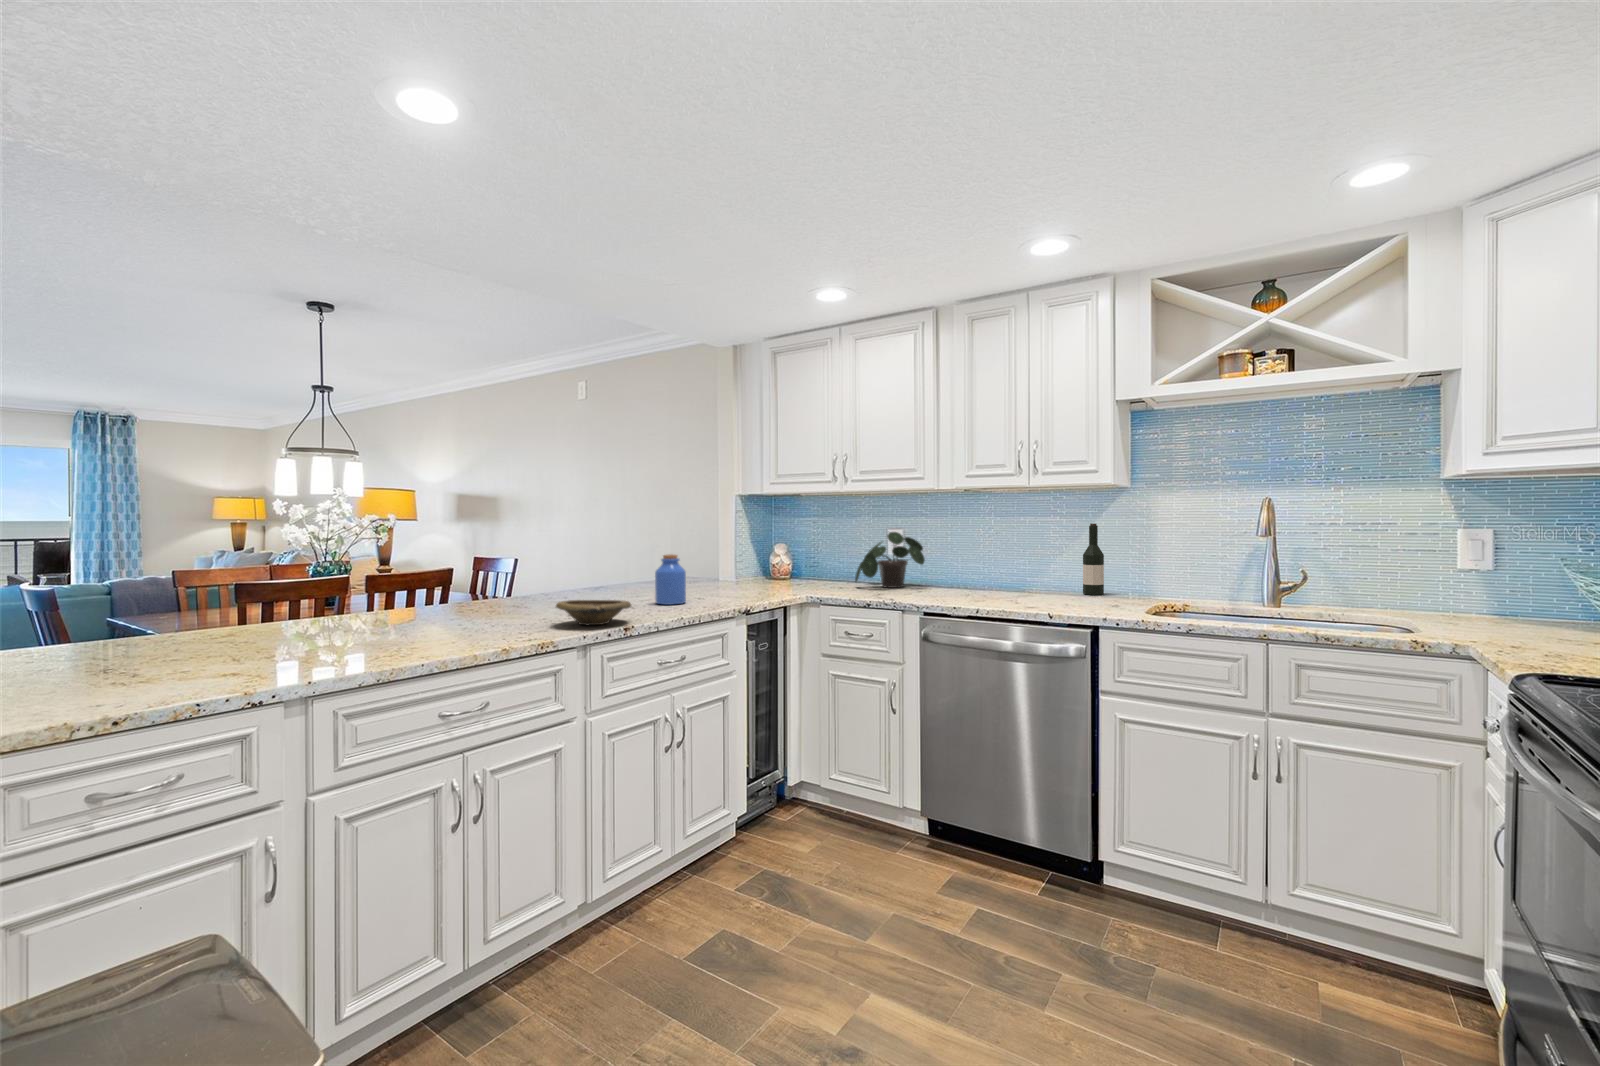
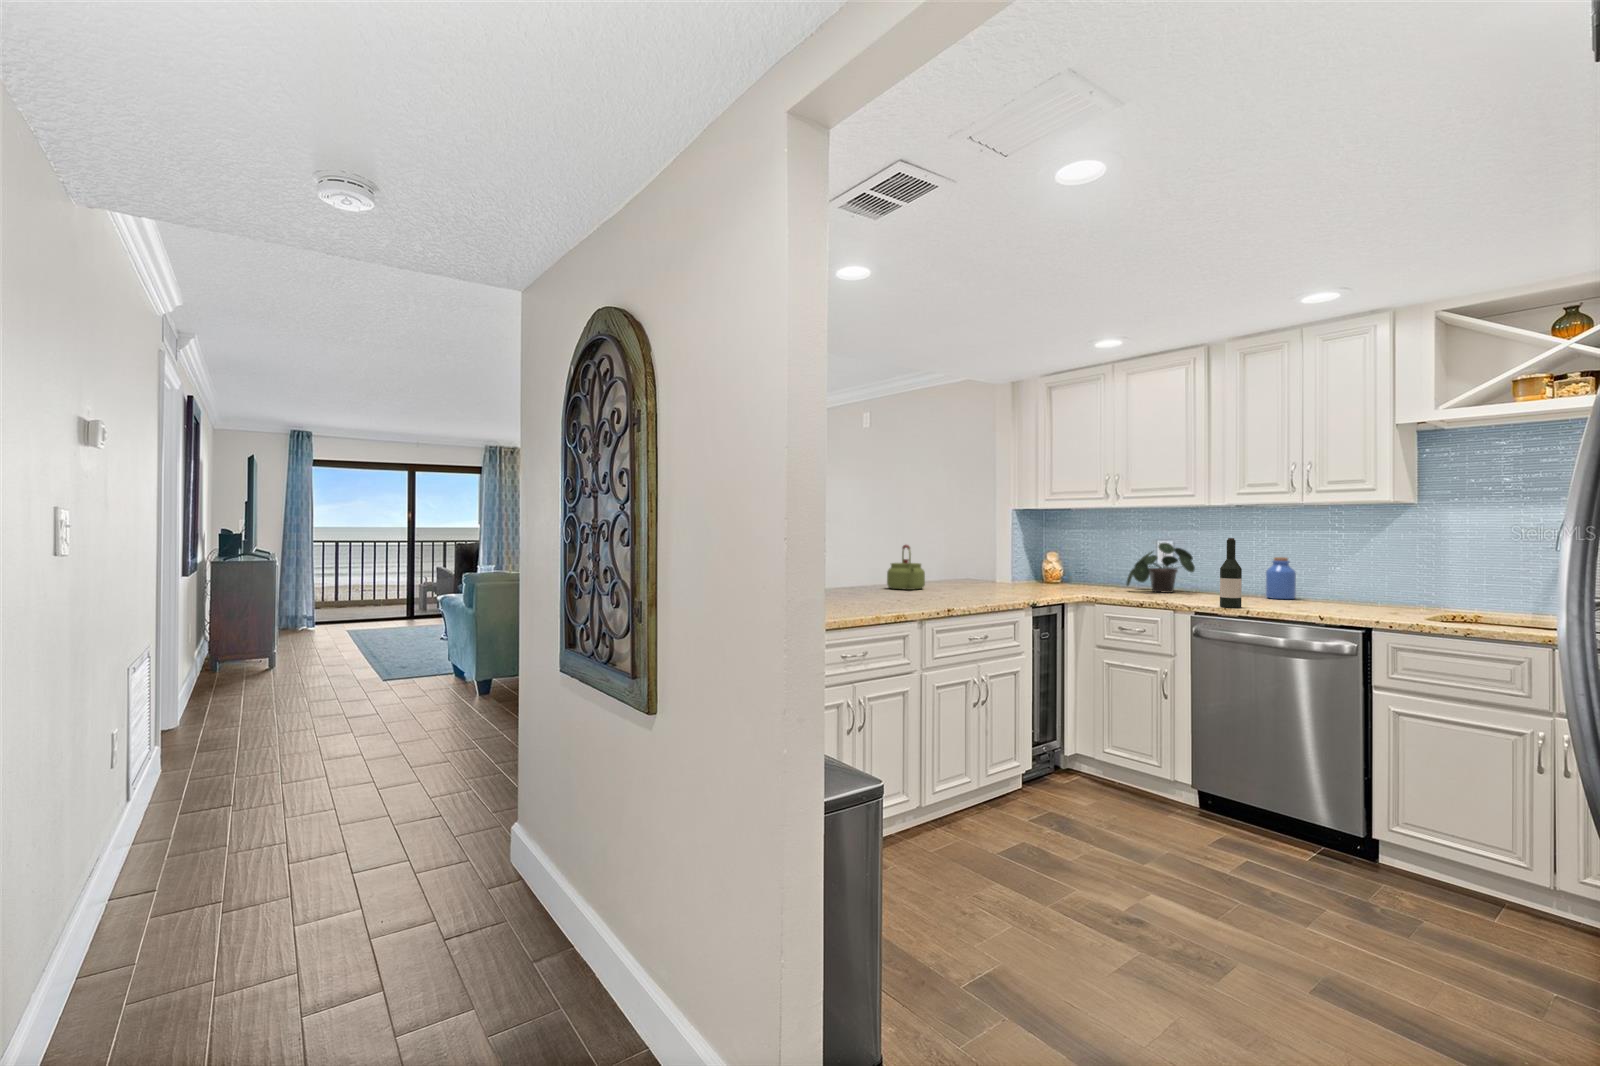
wine bottle: present [1083,523,1104,595] -> present [1220,538,1242,608]
kettle: none [576,540,624,597] -> present [887,545,925,590]
jar: present [655,554,686,605] -> present [1266,557,1296,599]
bowl: present [556,600,631,625] -> none [893,587,950,606]

